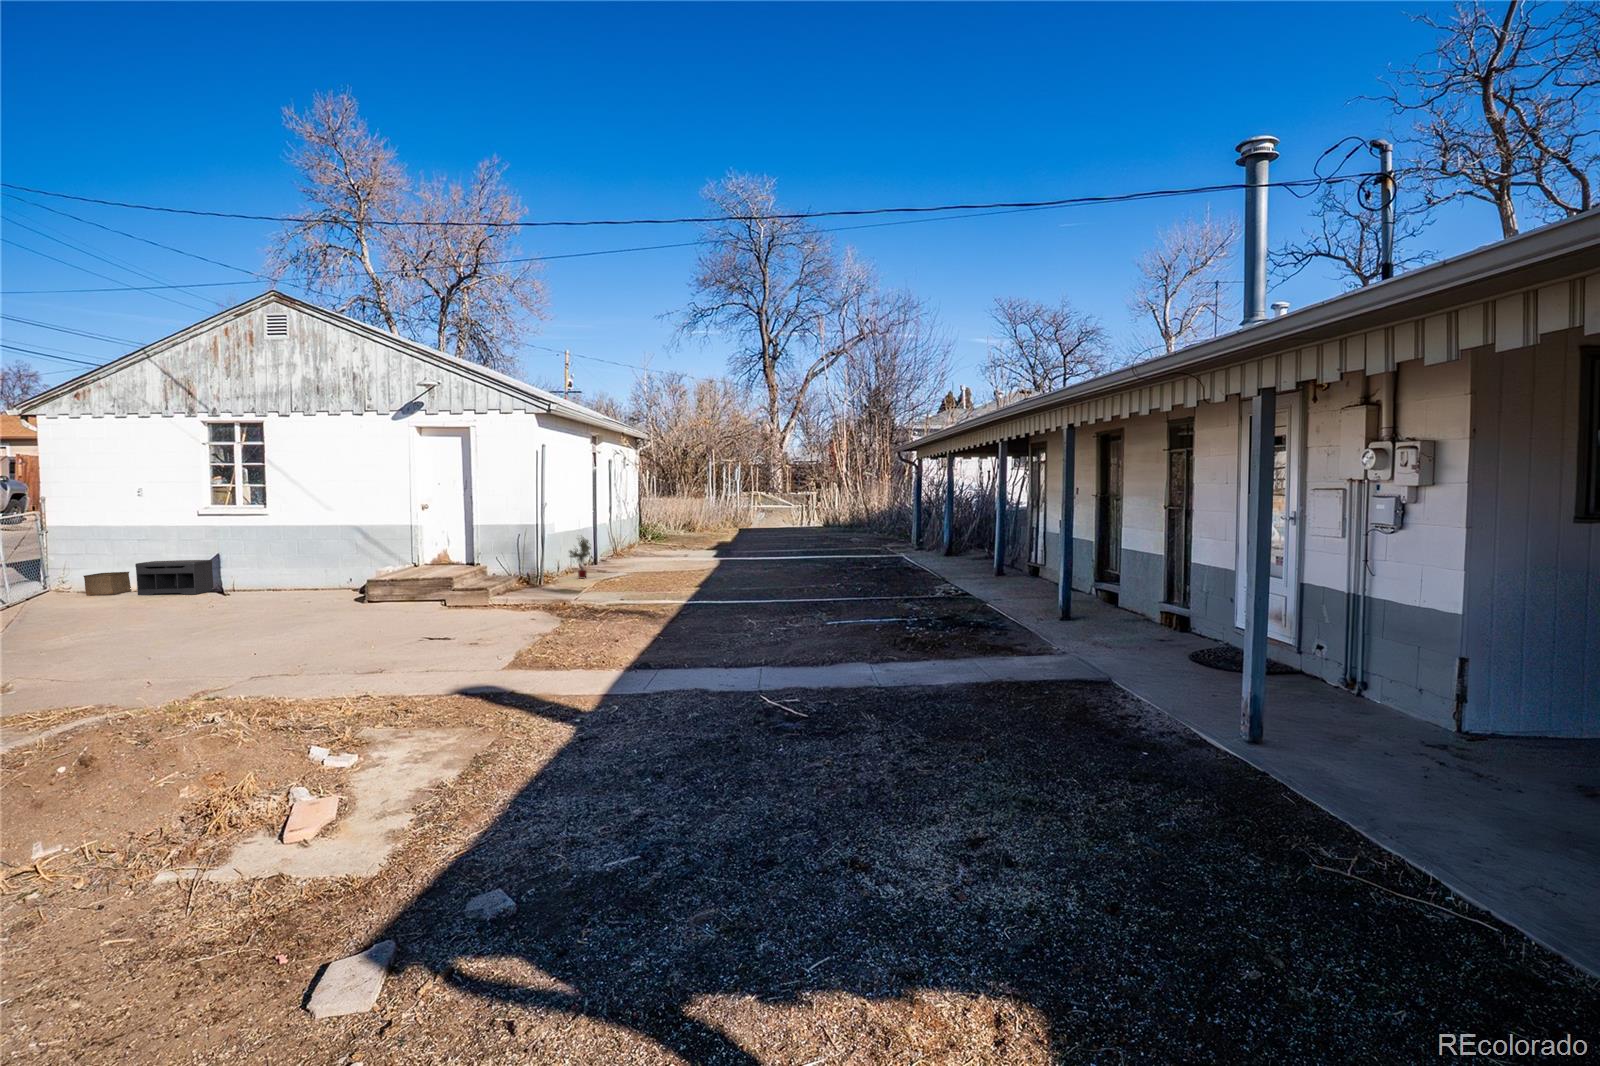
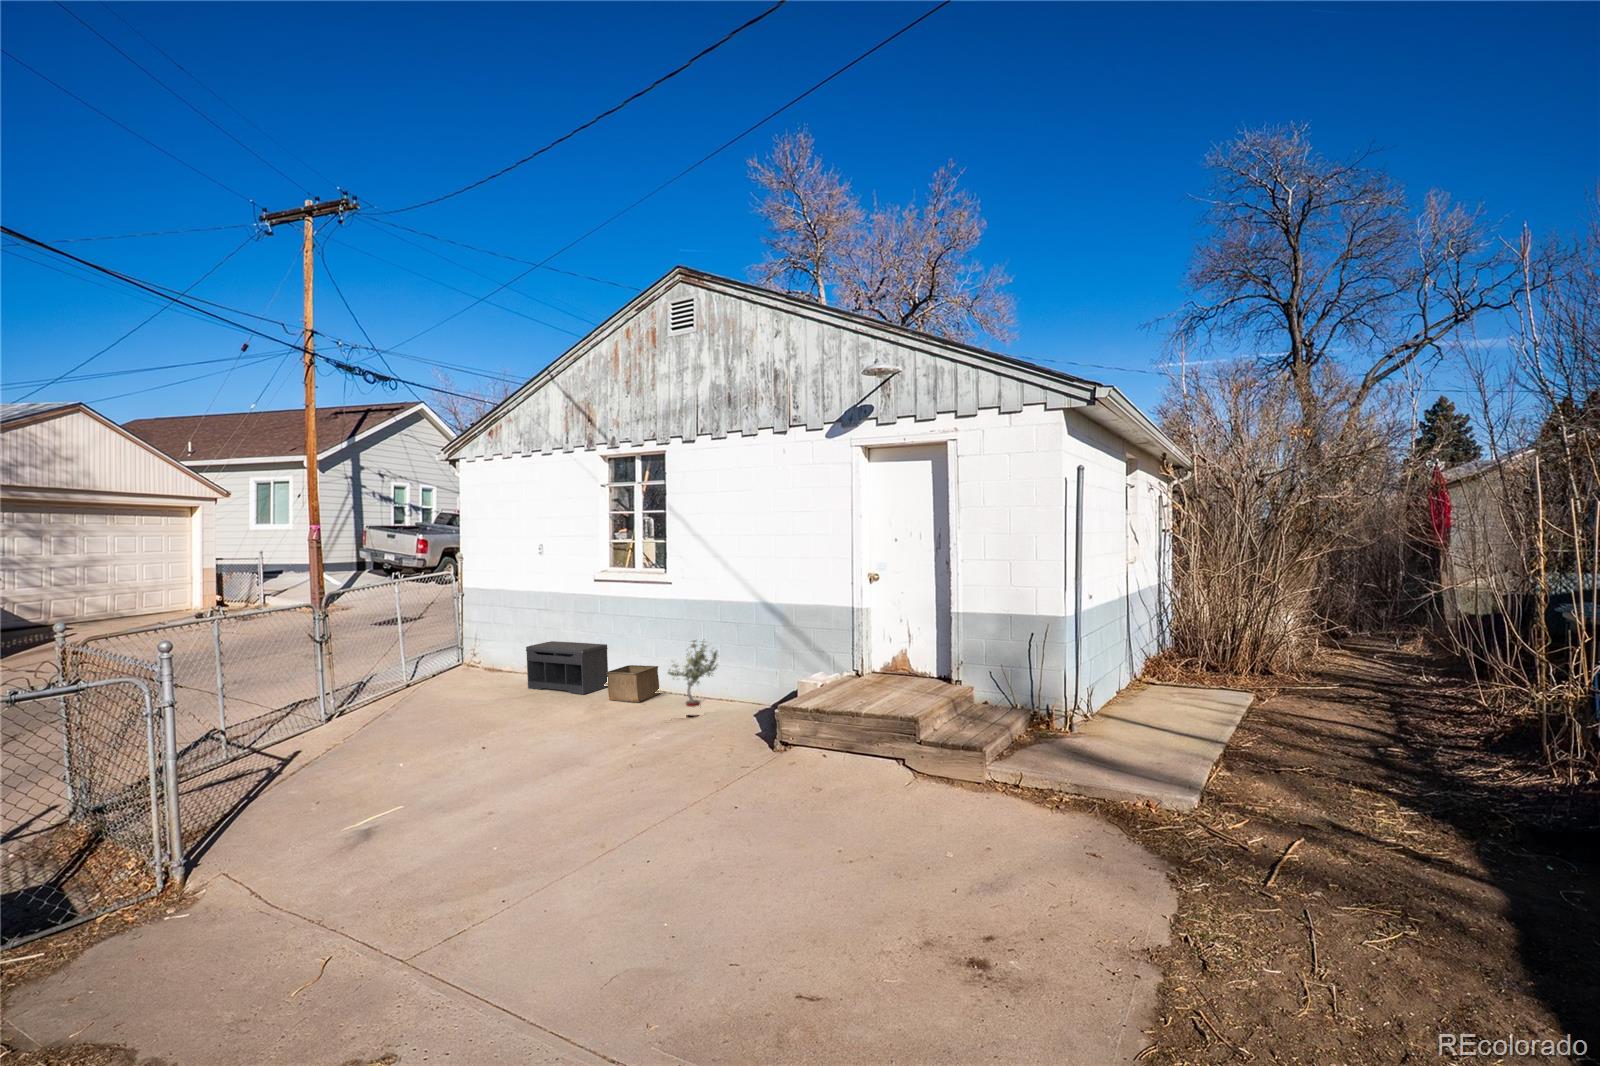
potted tree: present [569,537,591,578] -> present [668,640,717,717]
storage bin: present [84,572,132,595] -> present [606,665,660,702]

